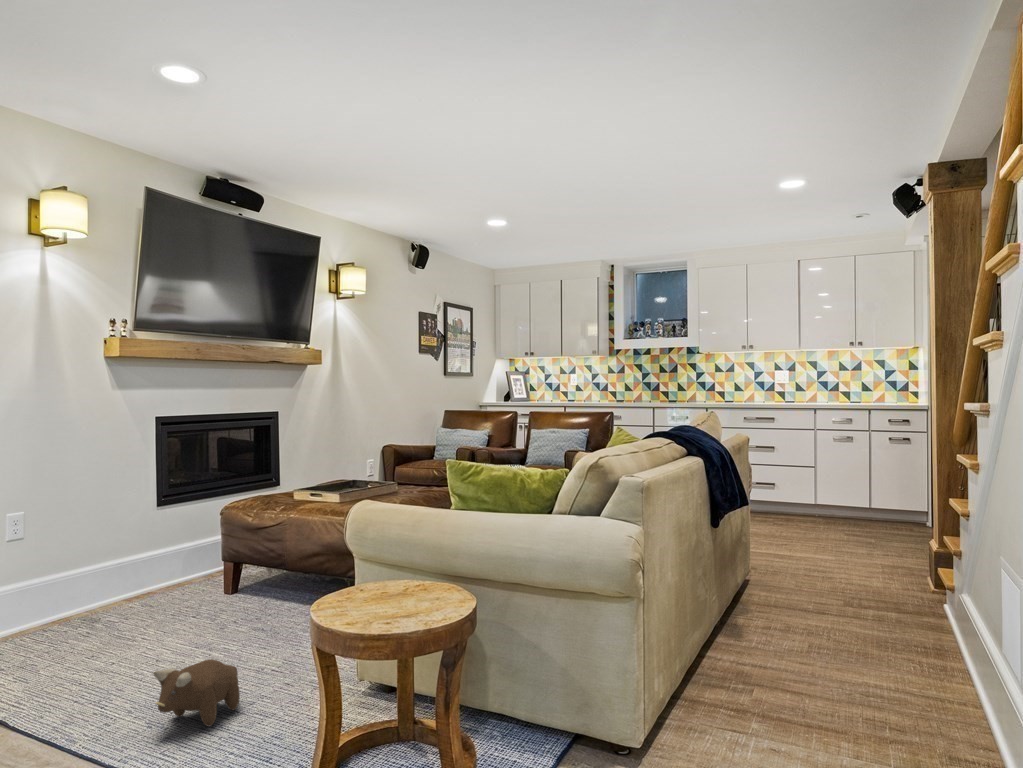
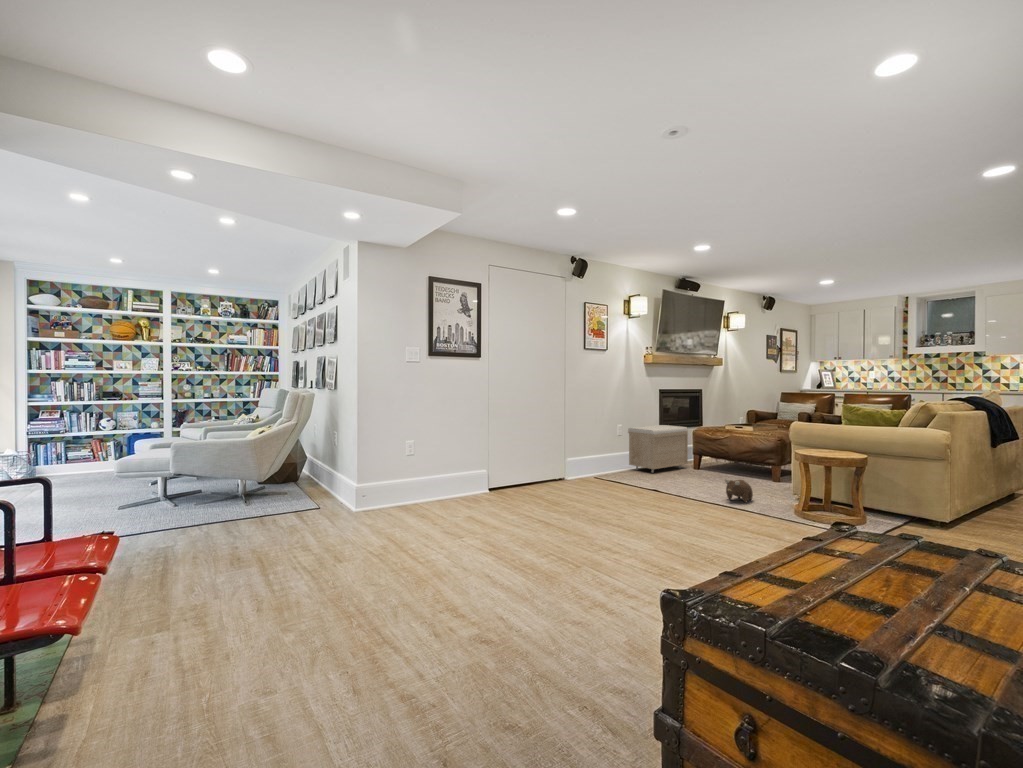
storage bench: none [39,494,205,622] -> present [628,425,688,473]

